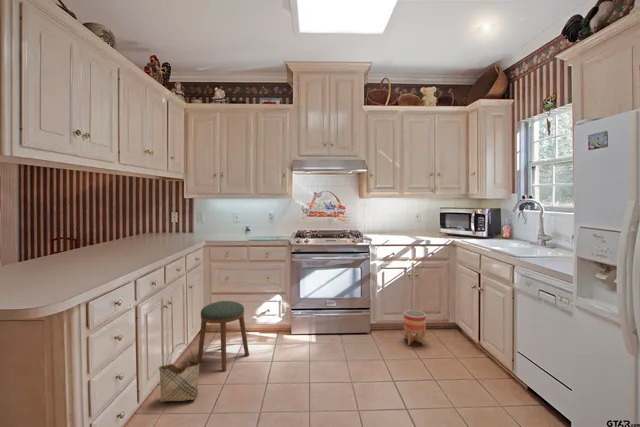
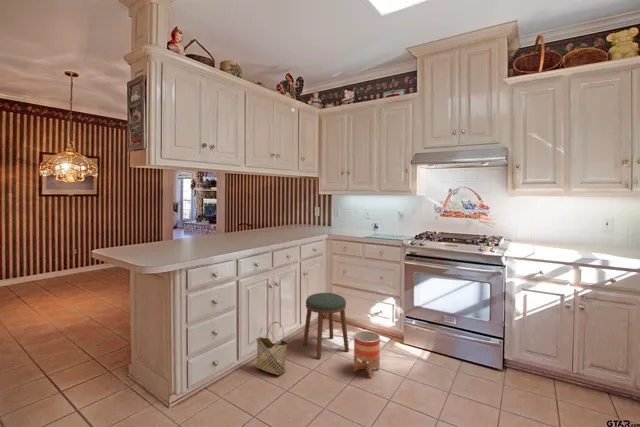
planter: present [404,310,426,345] -> present [354,331,380,378]

